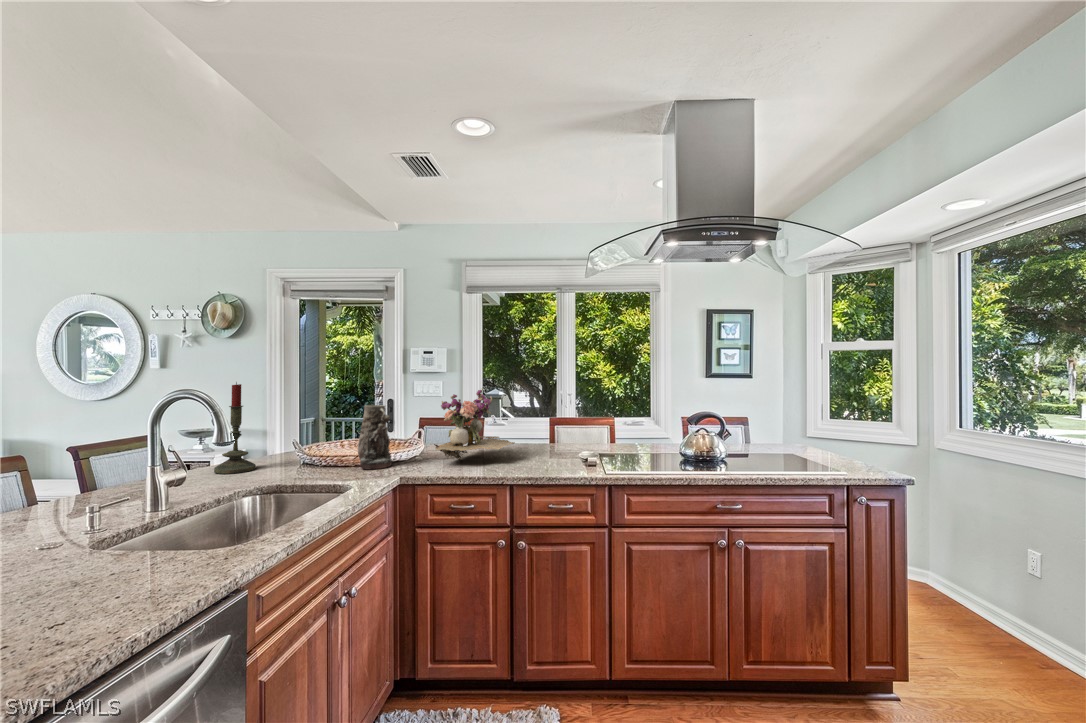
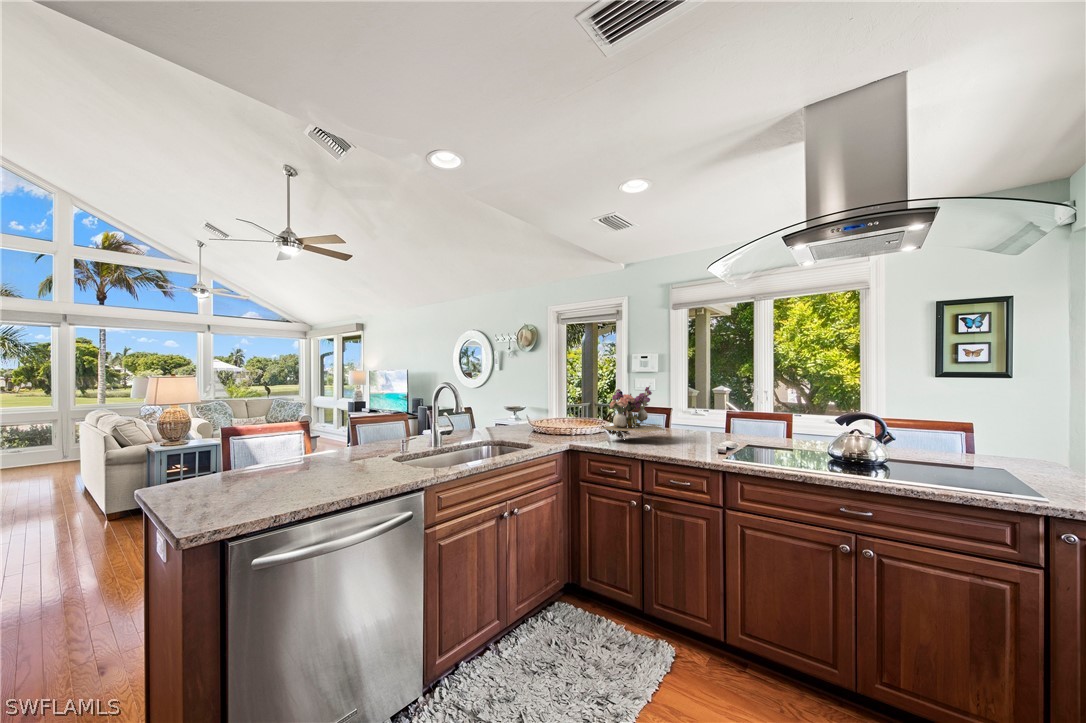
candle: present [214,382,256,474] -> none [483,378,504,432]
vase: present [358,405,392,469] -> none [554,395,575,438]

